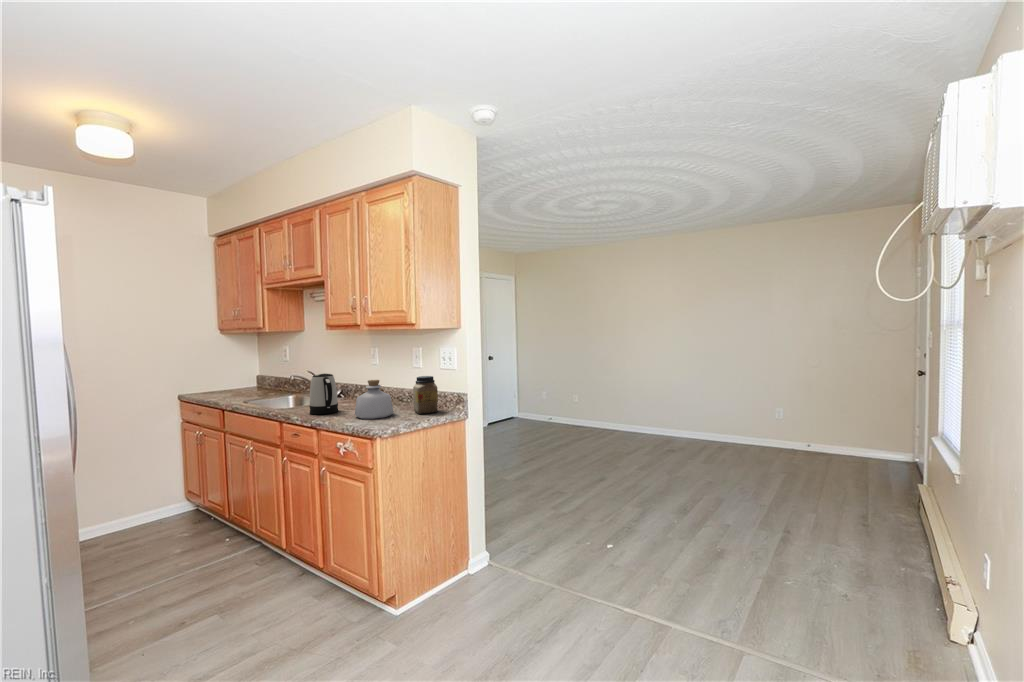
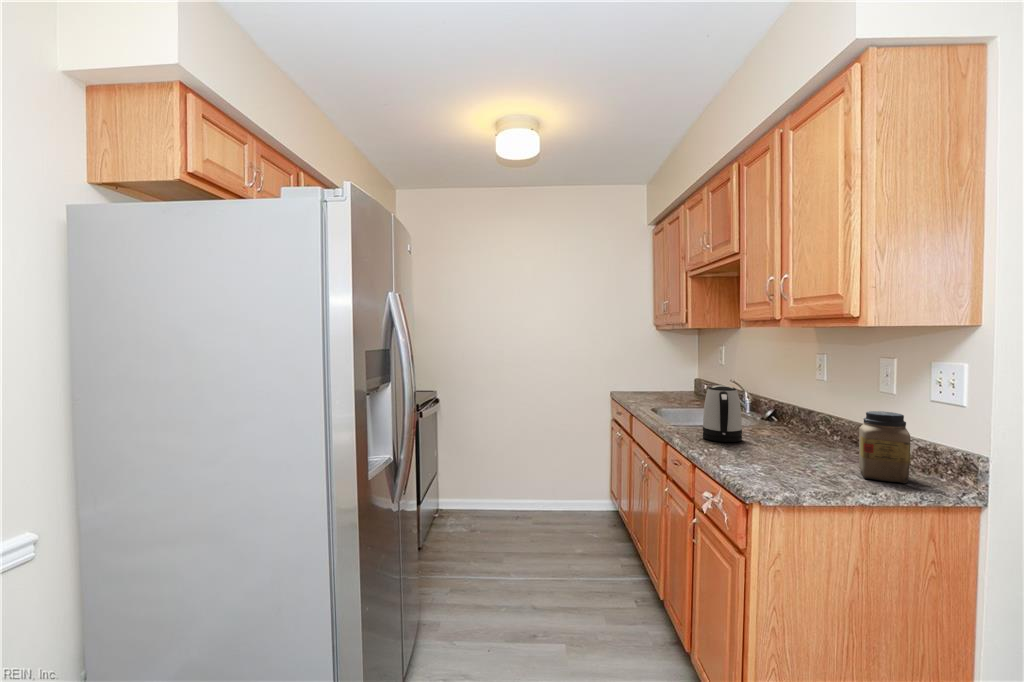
bottle: present [355,380,394,419] -> none [752,405,818,468]

